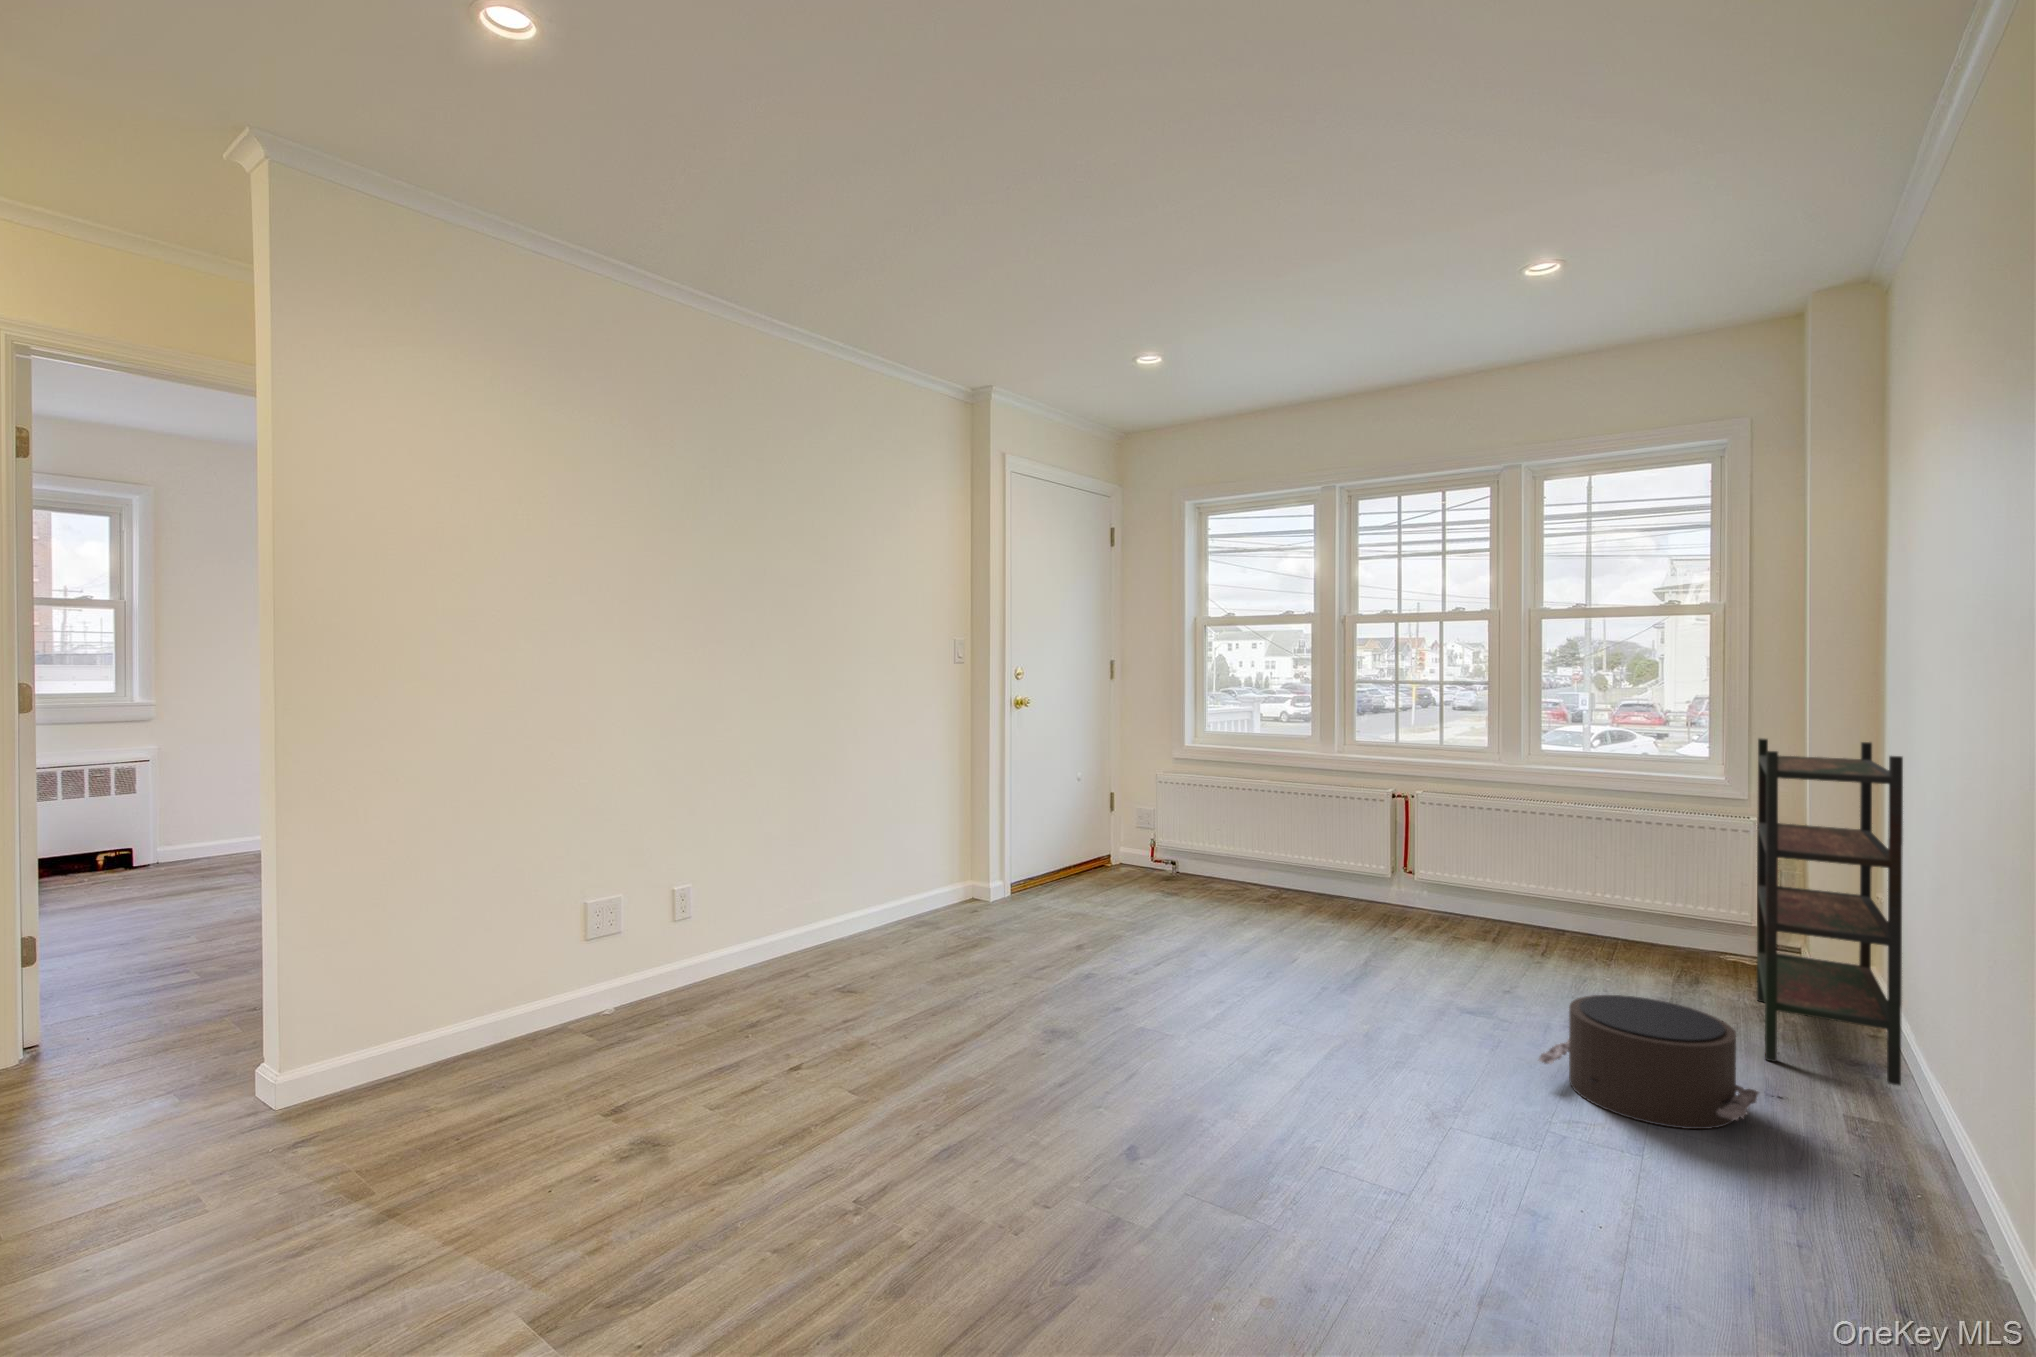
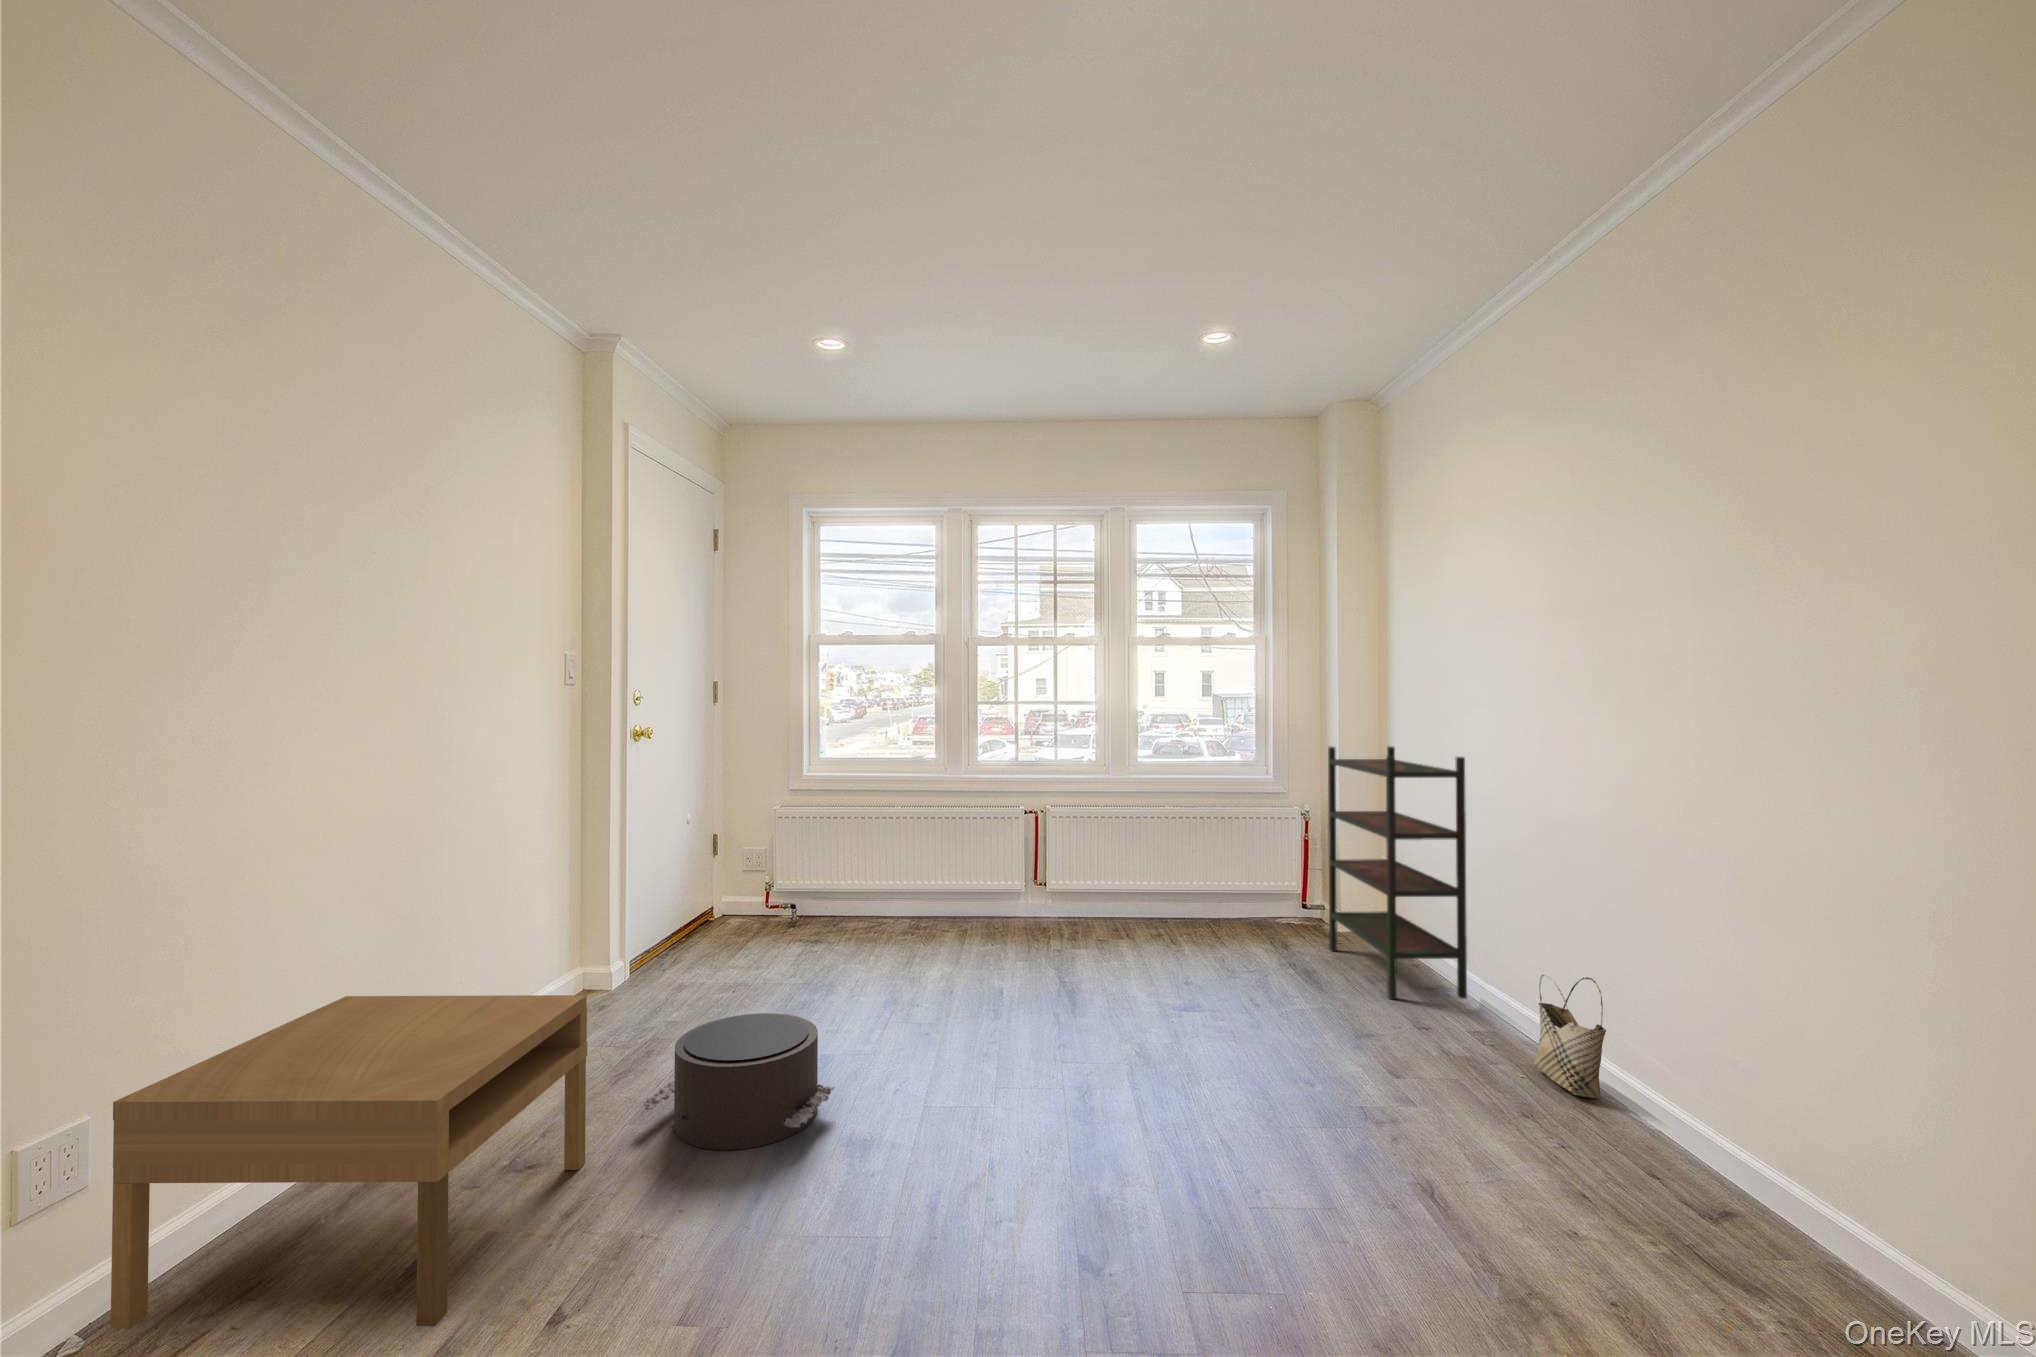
coffee table: none [646,858,887,1043] -> present [111,995,587,1328]
pouf: present [1539,995,1759,1129] -> present [640,1013,834,1150]
woven basket: none [1870,1042,1960,1219] -> present [1534,975,1606,1098]

